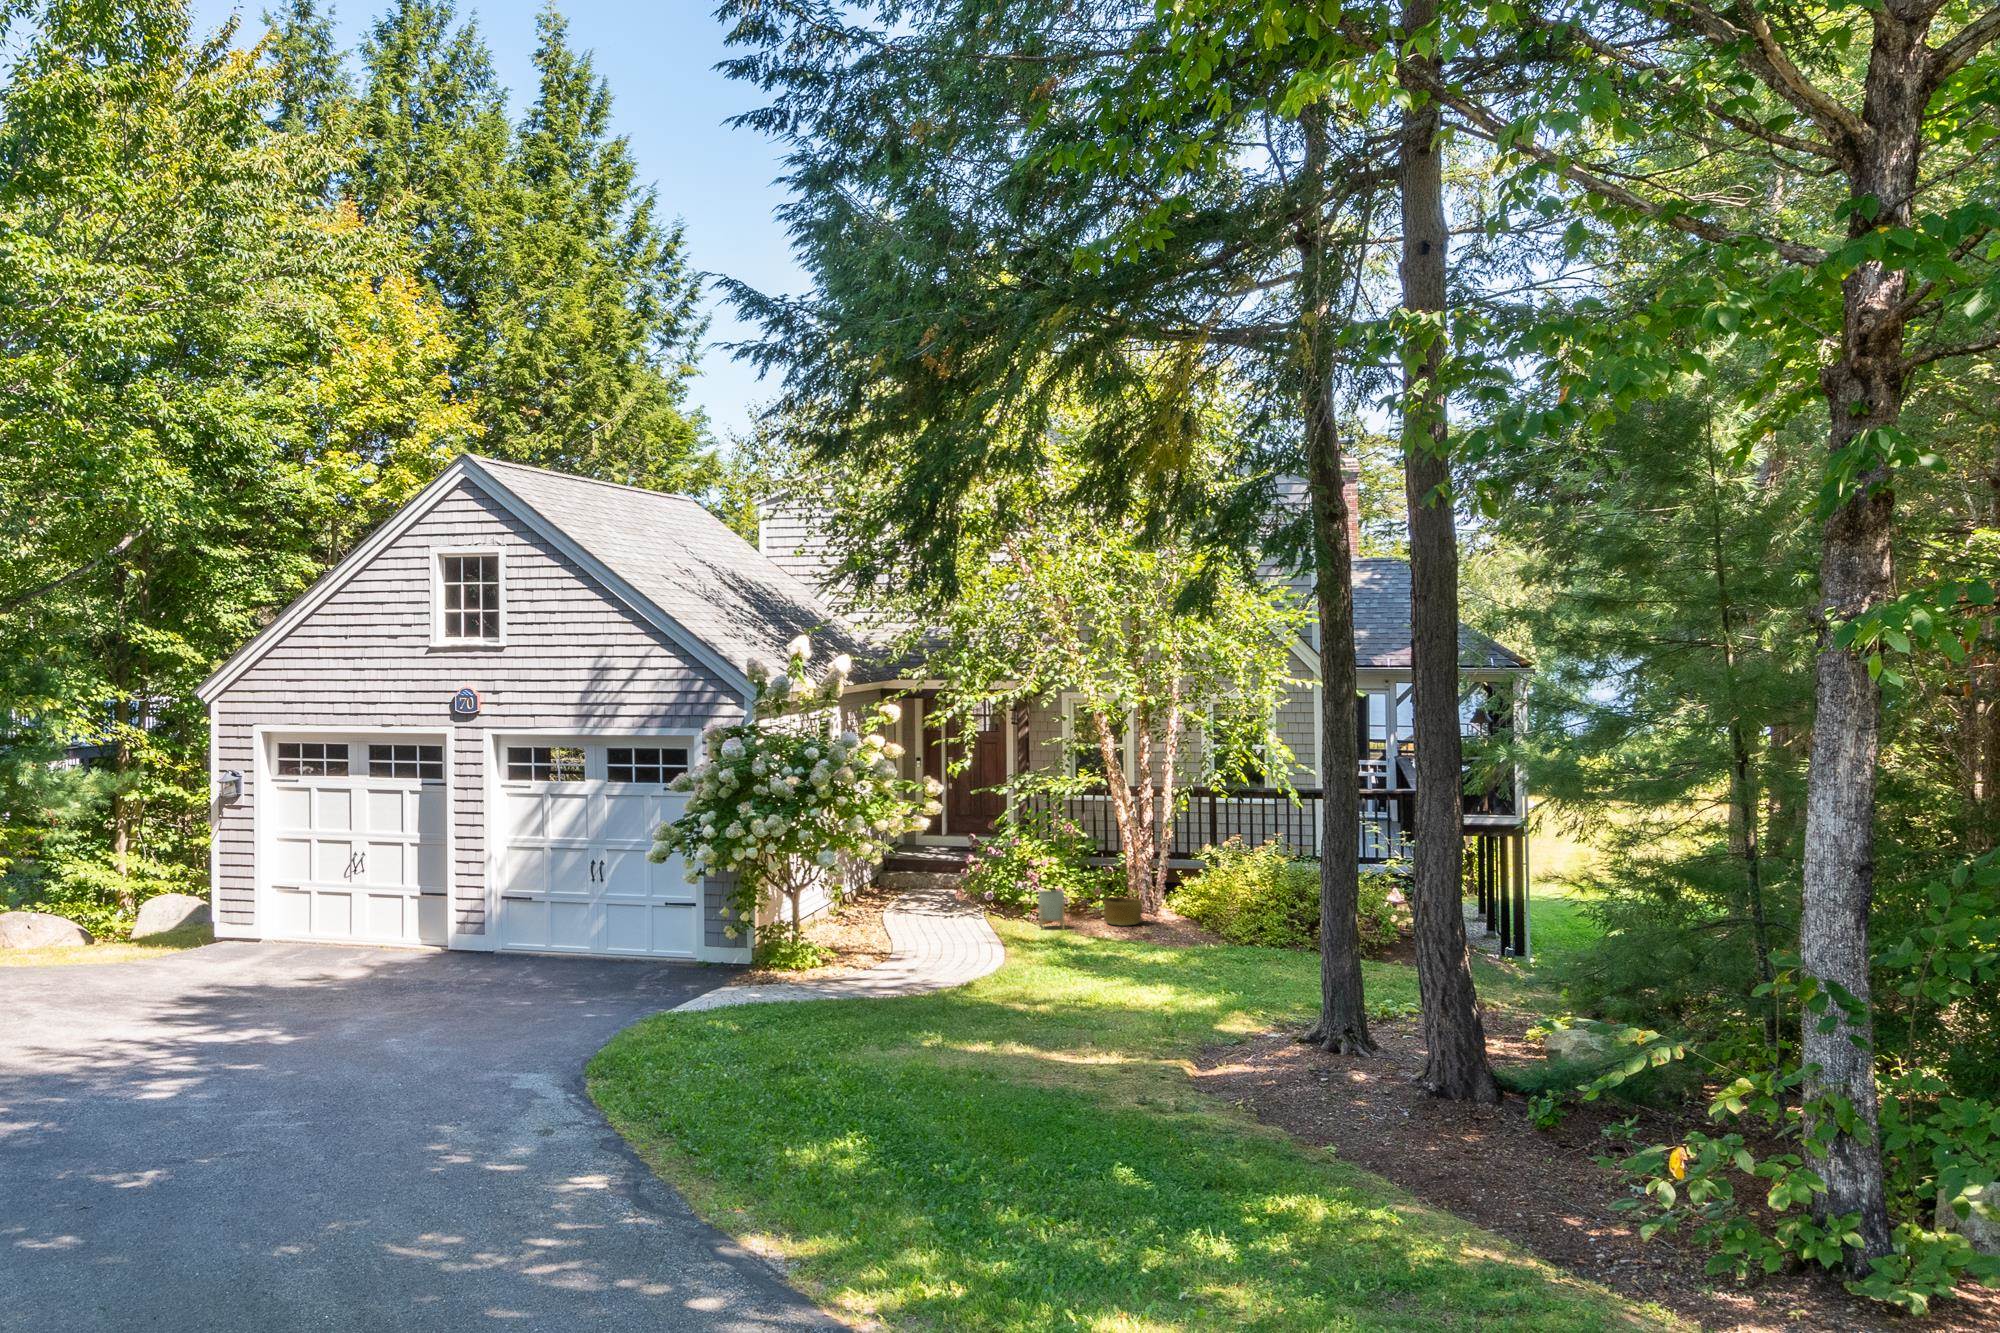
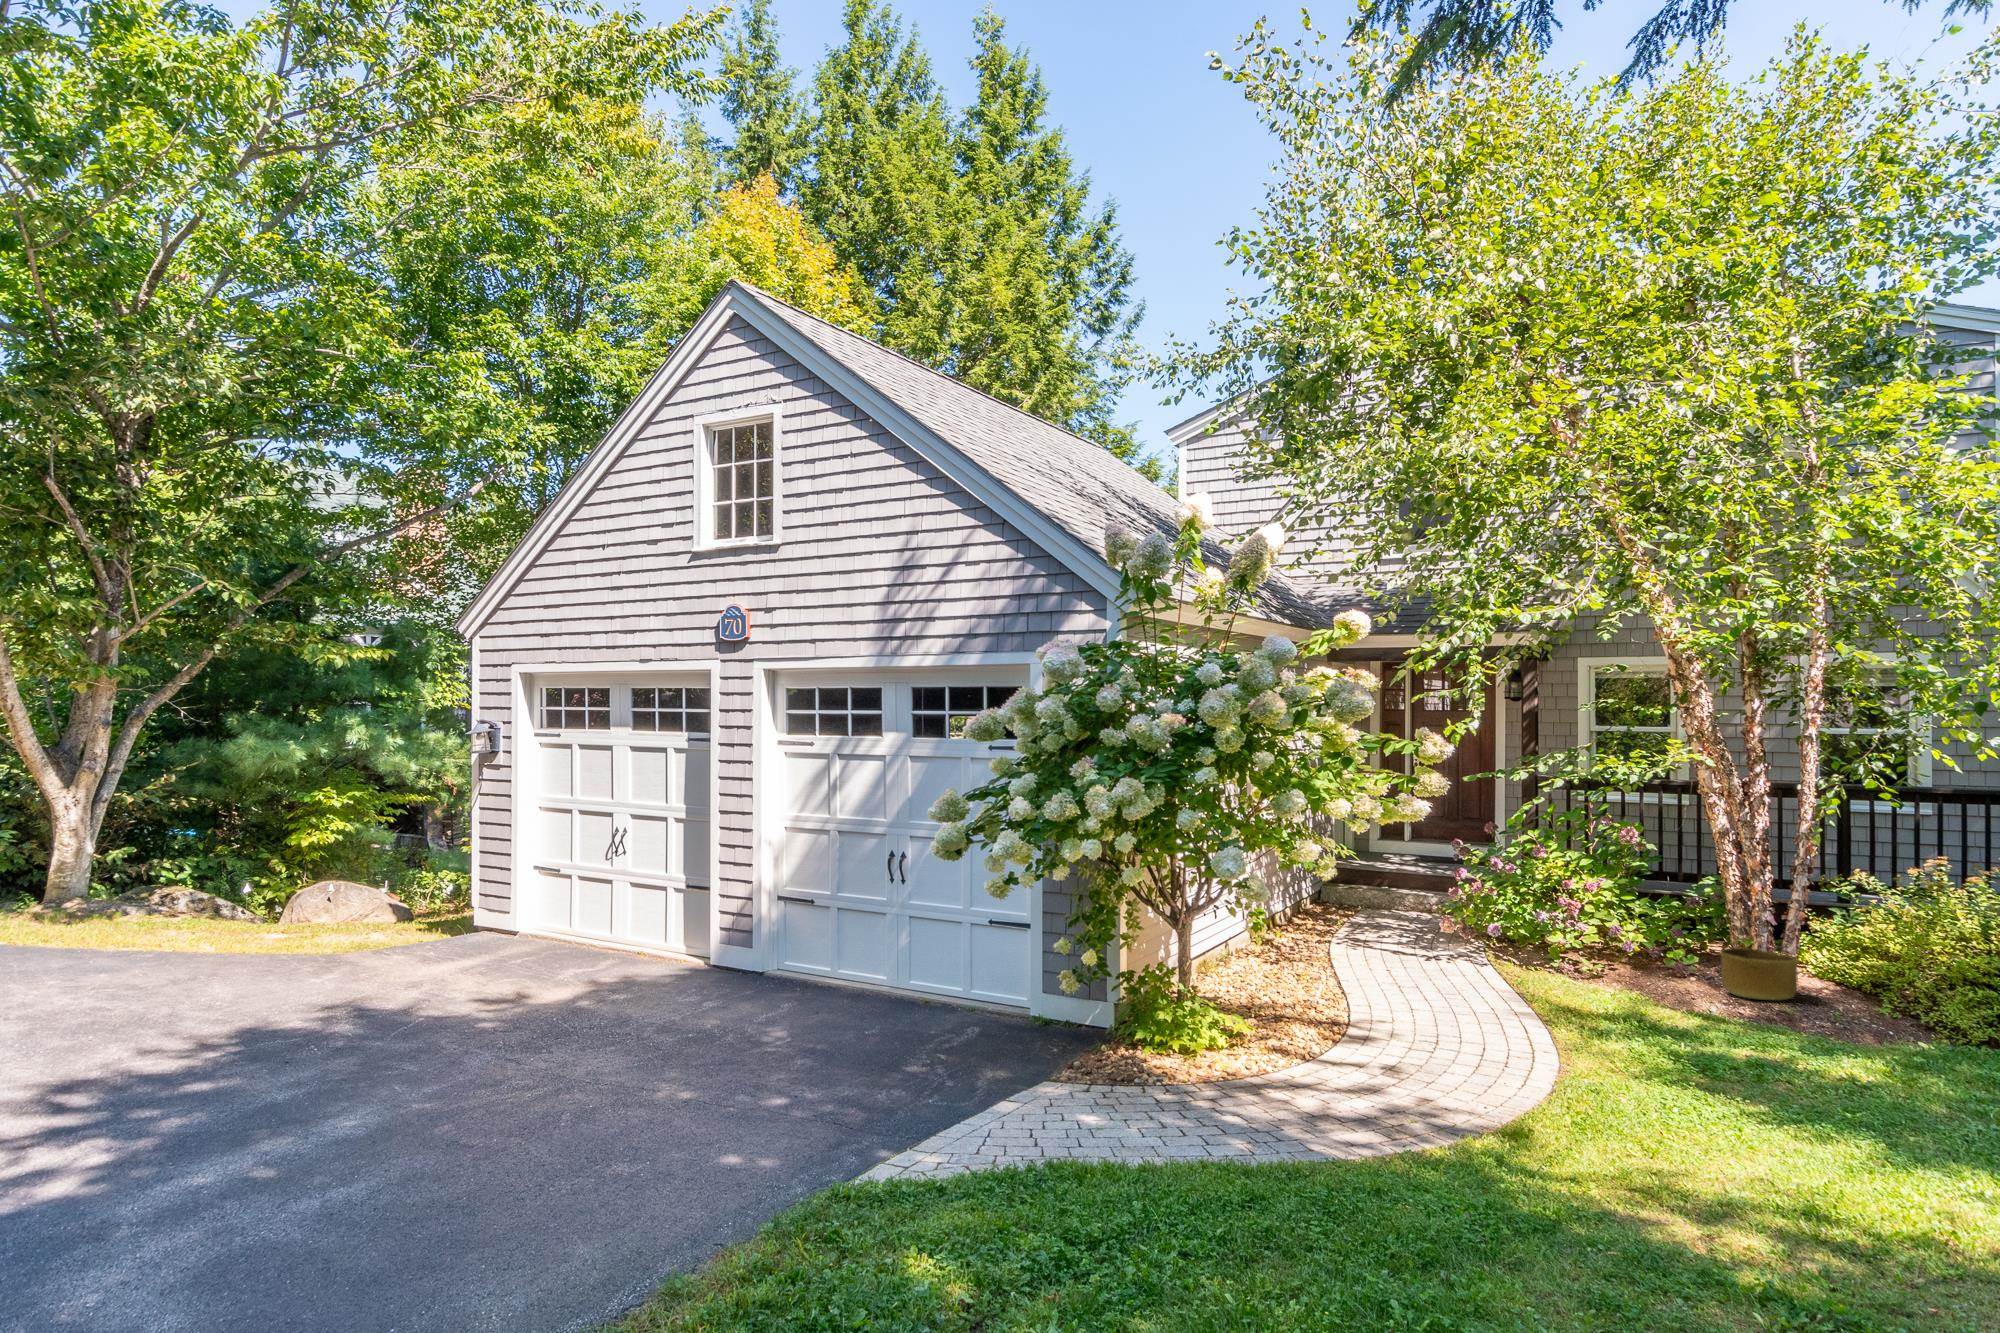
planter: present [1039,890,1065,929] -> none [1599,930,1652,999]

